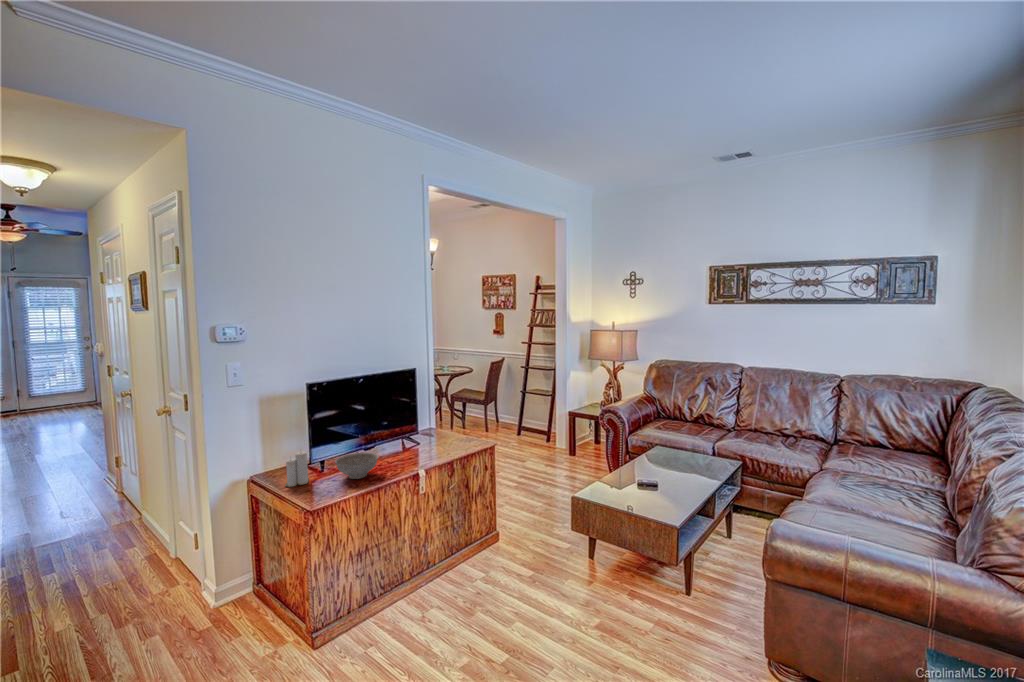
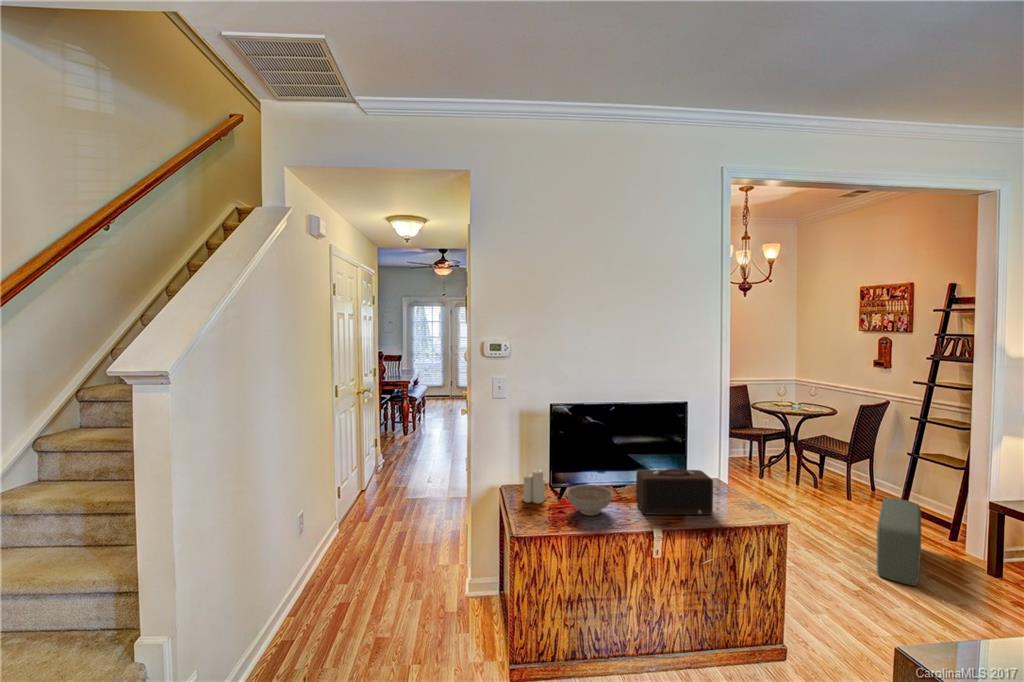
speaker: none [388,422,448,465] -> present [636,469,713,515]
pouf: none [516,423,542,475] -> present [877,498,921,586]

